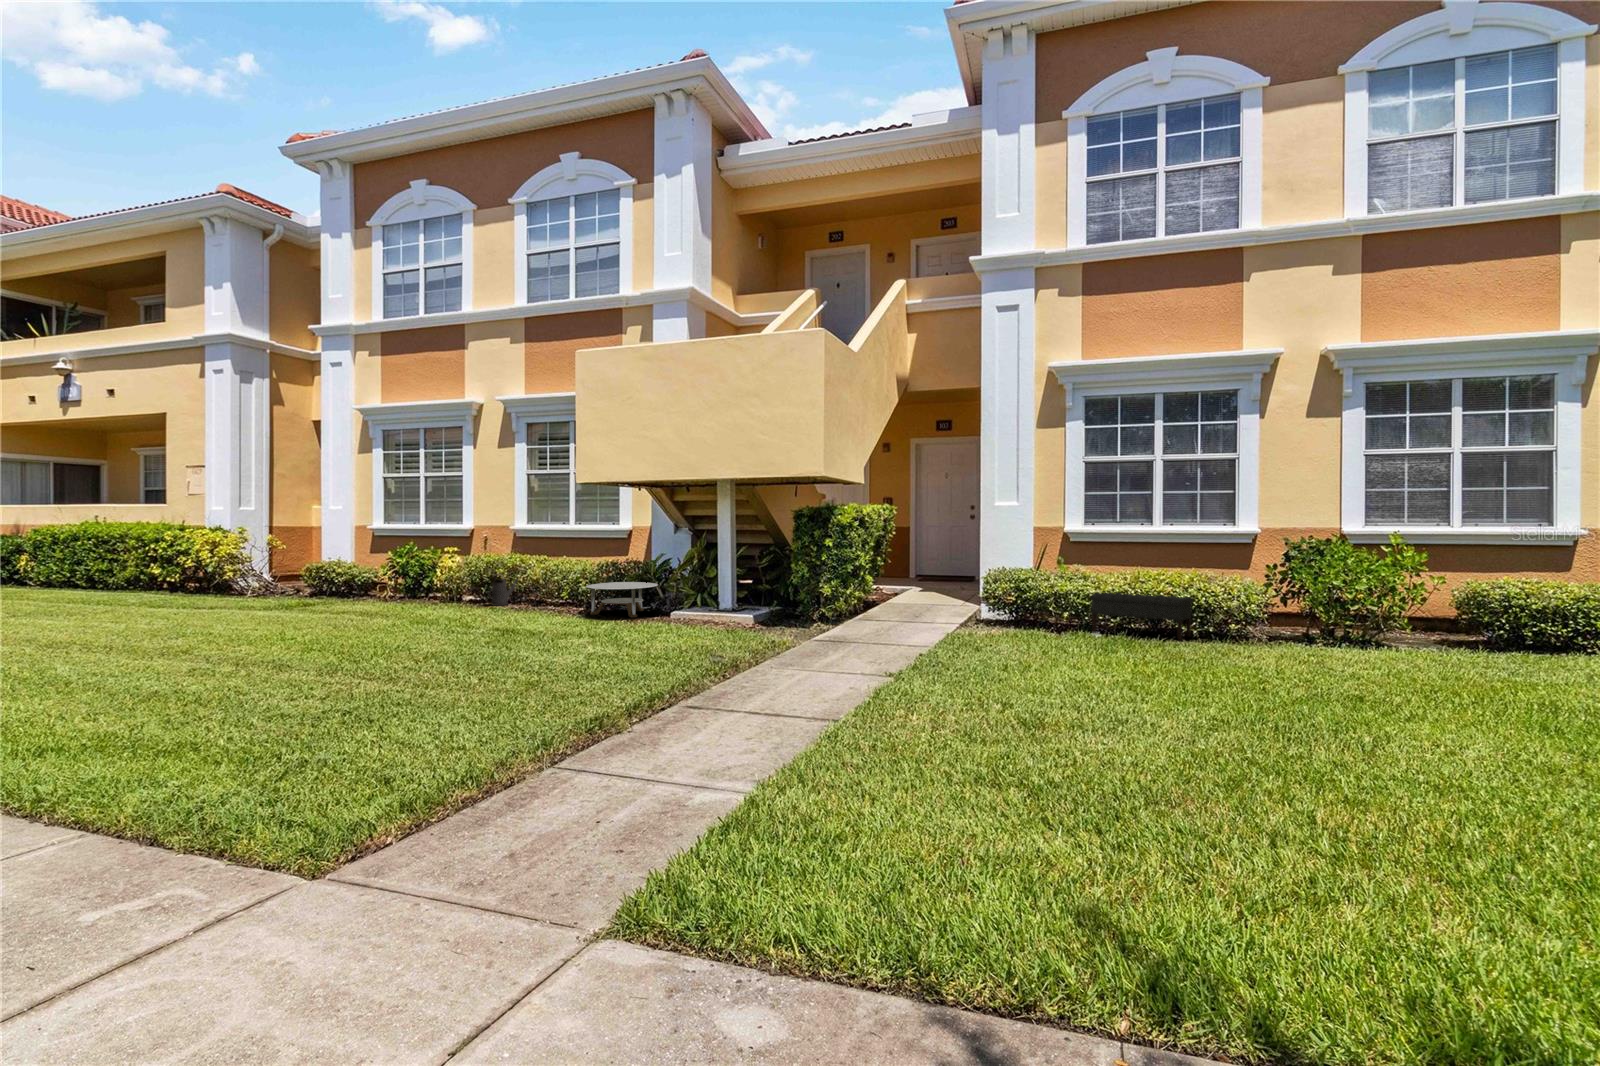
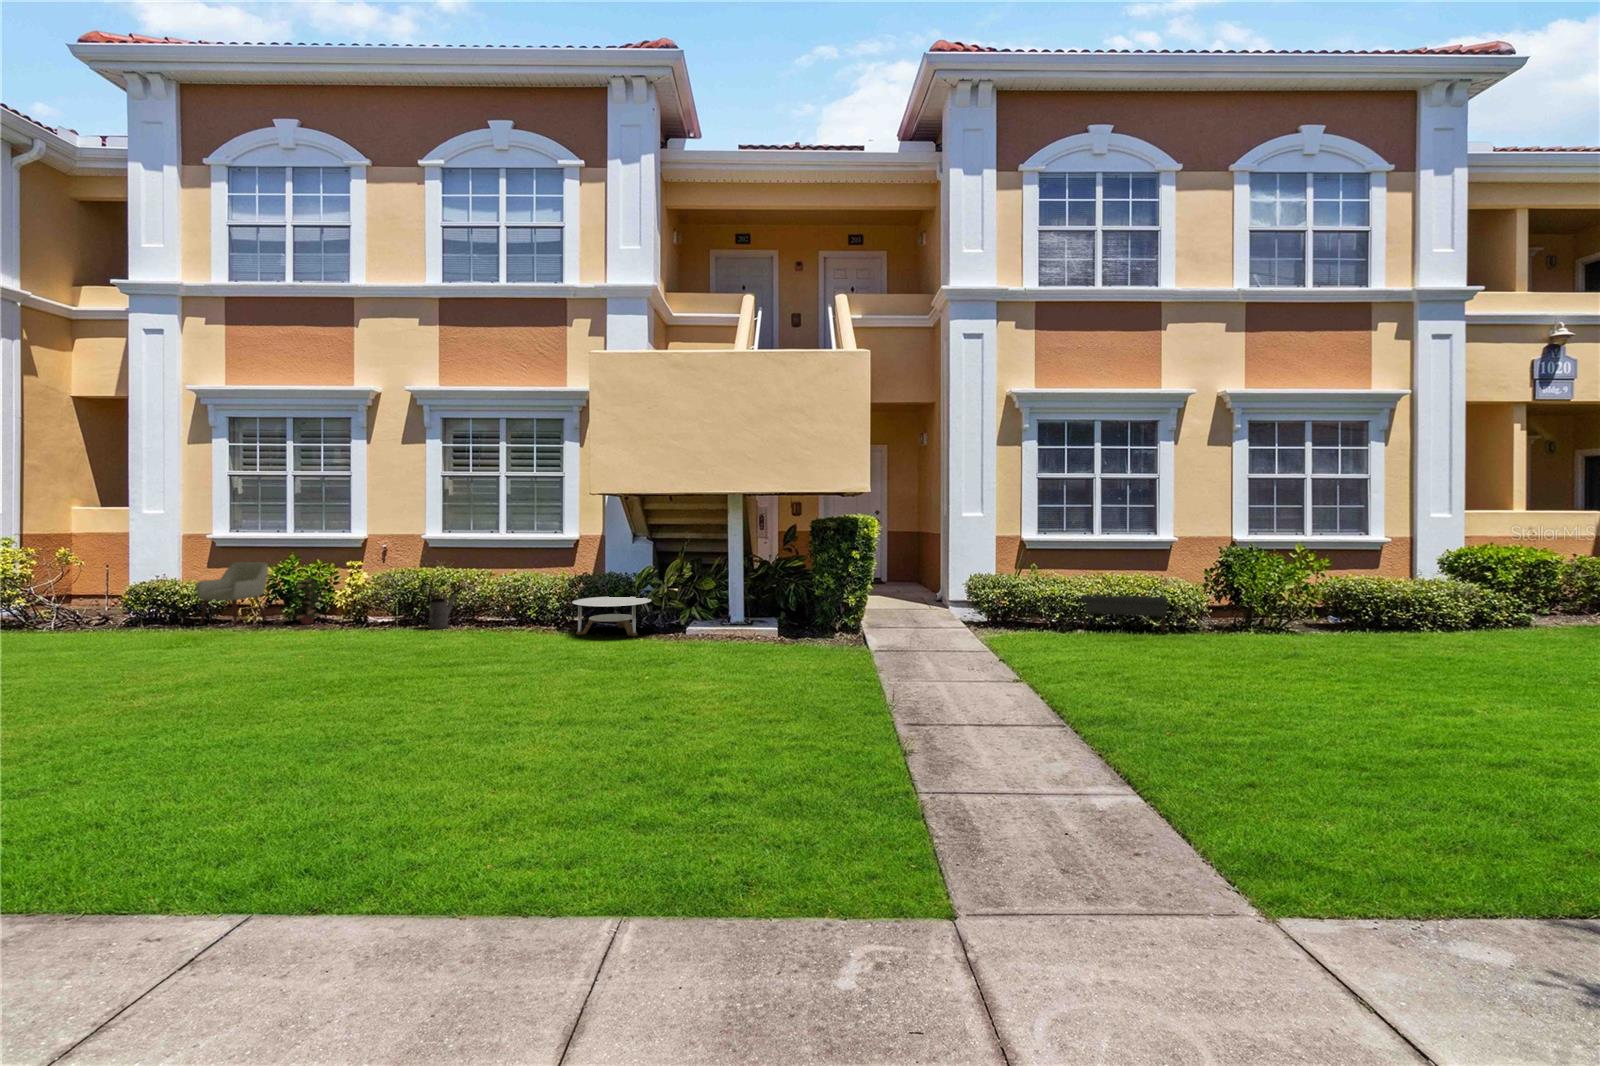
chair: none [345,547,396,598] -> present [196,562,268,626]
decorative plant: none [403,562,432,599] -> present [293,579,325,624]

